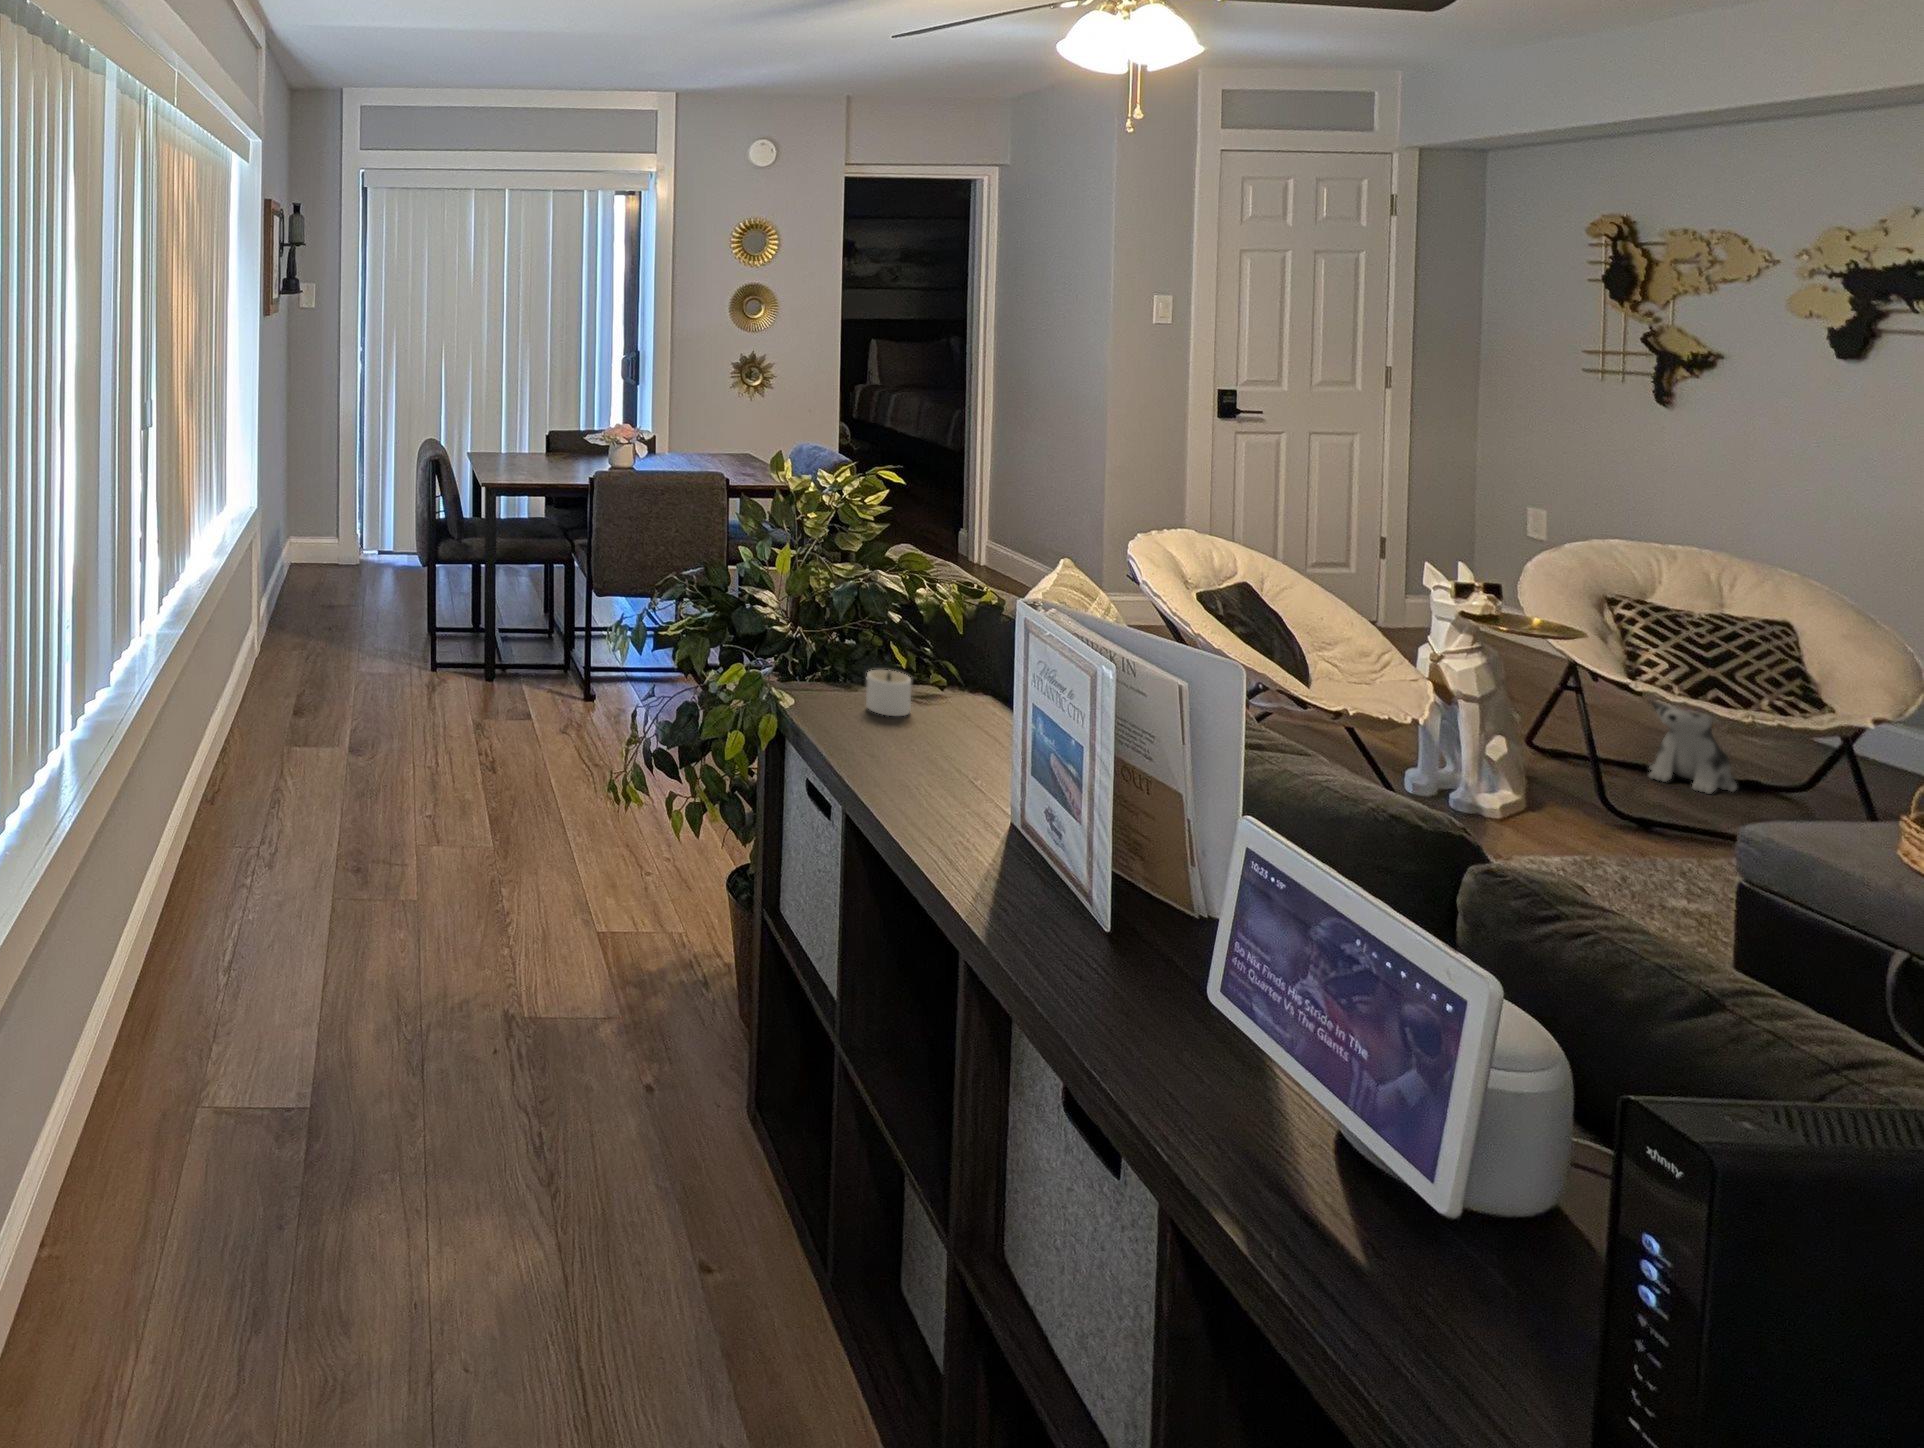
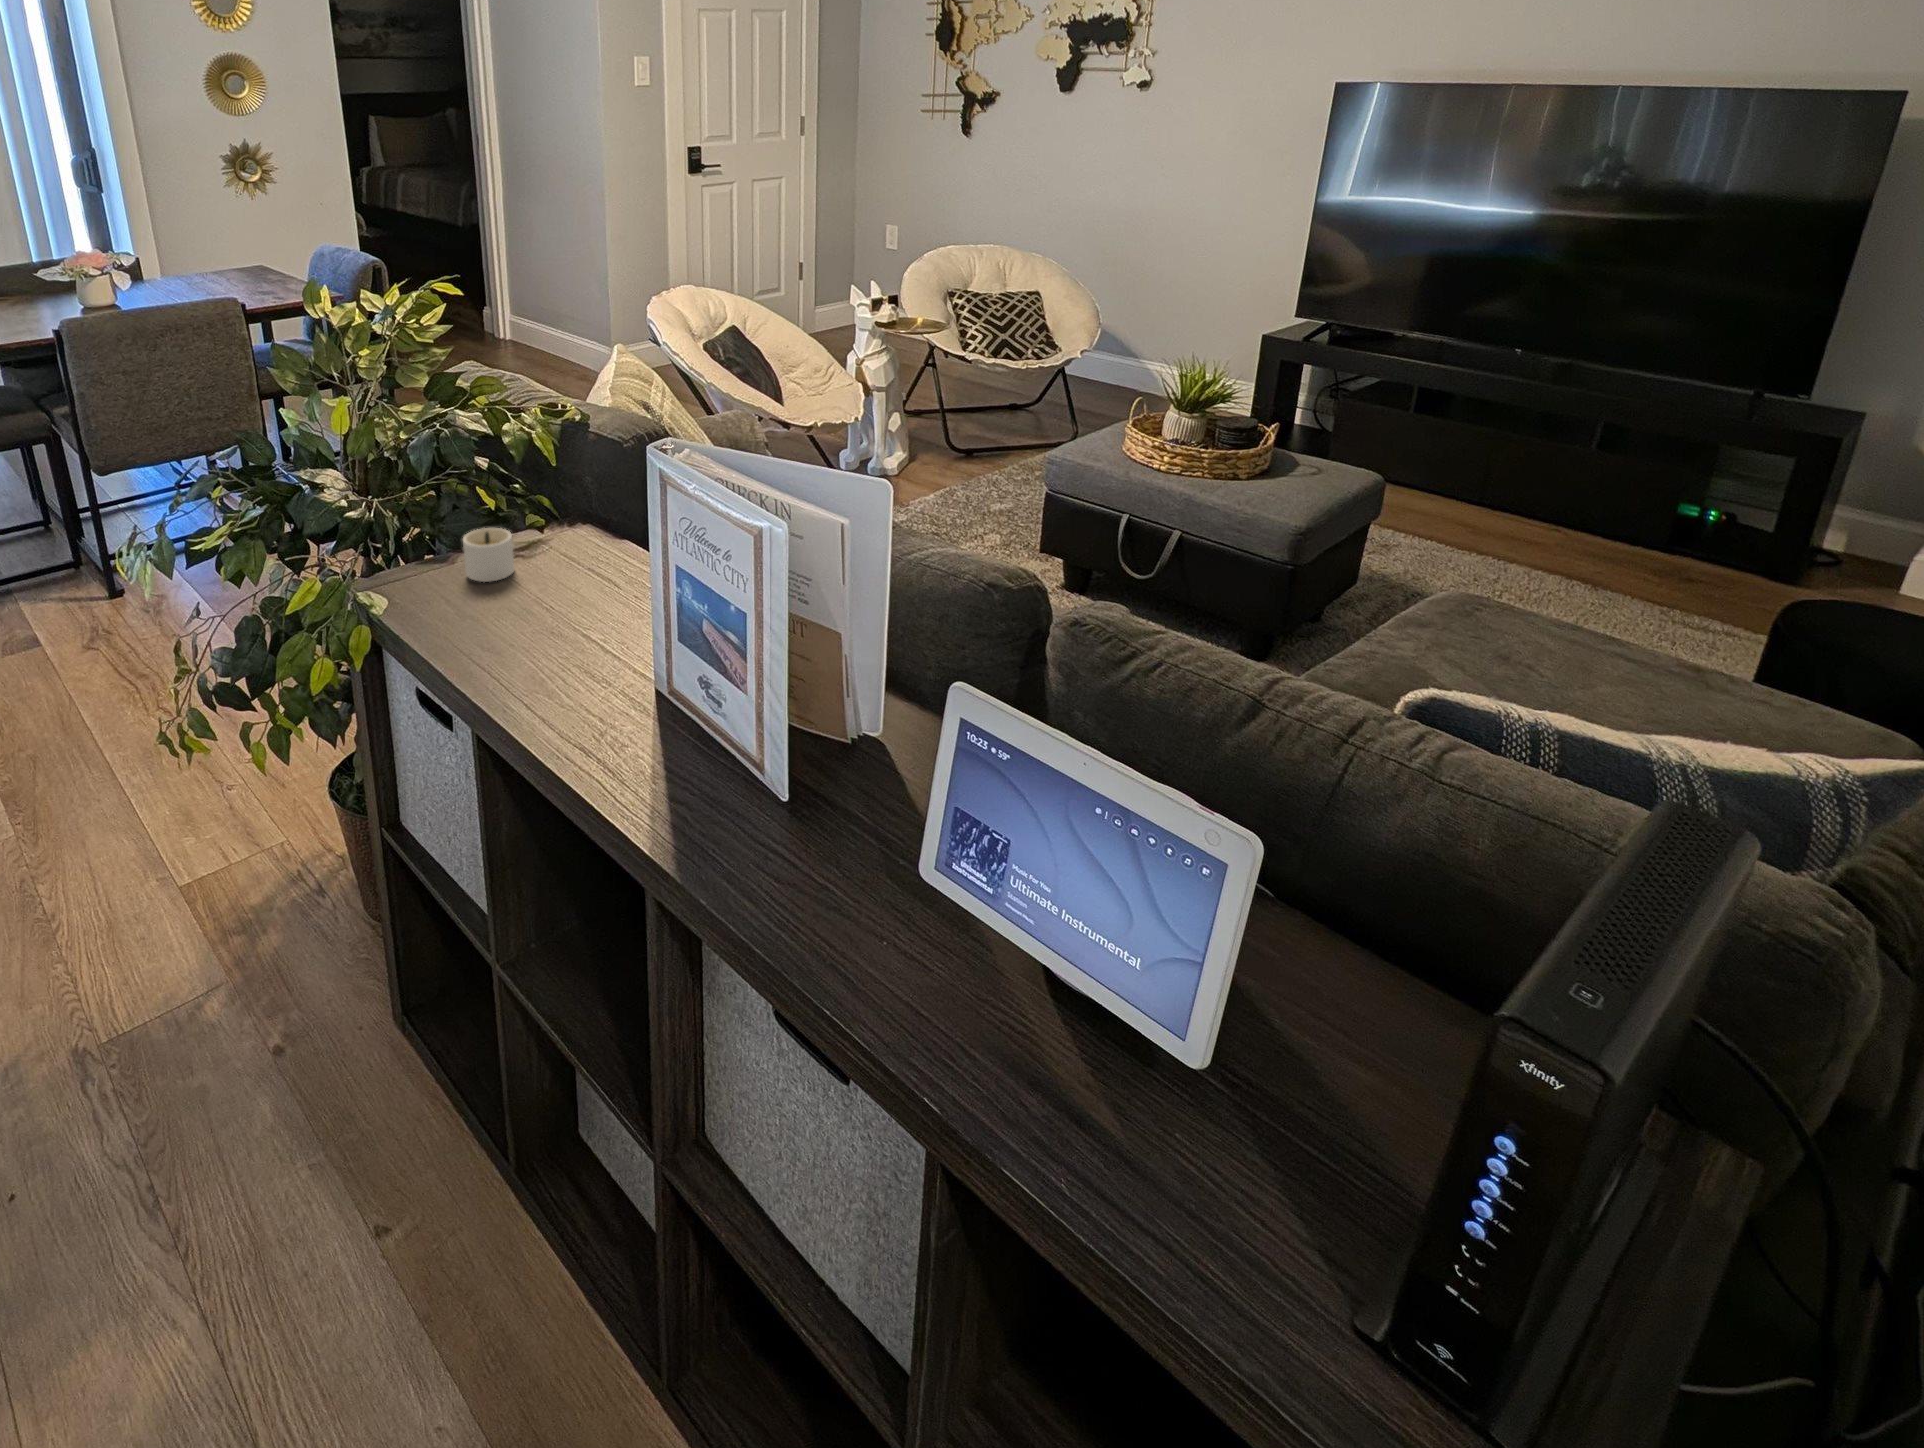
plush toy: present [1649,702,1737,794] -> none [967,346,1012,421]

